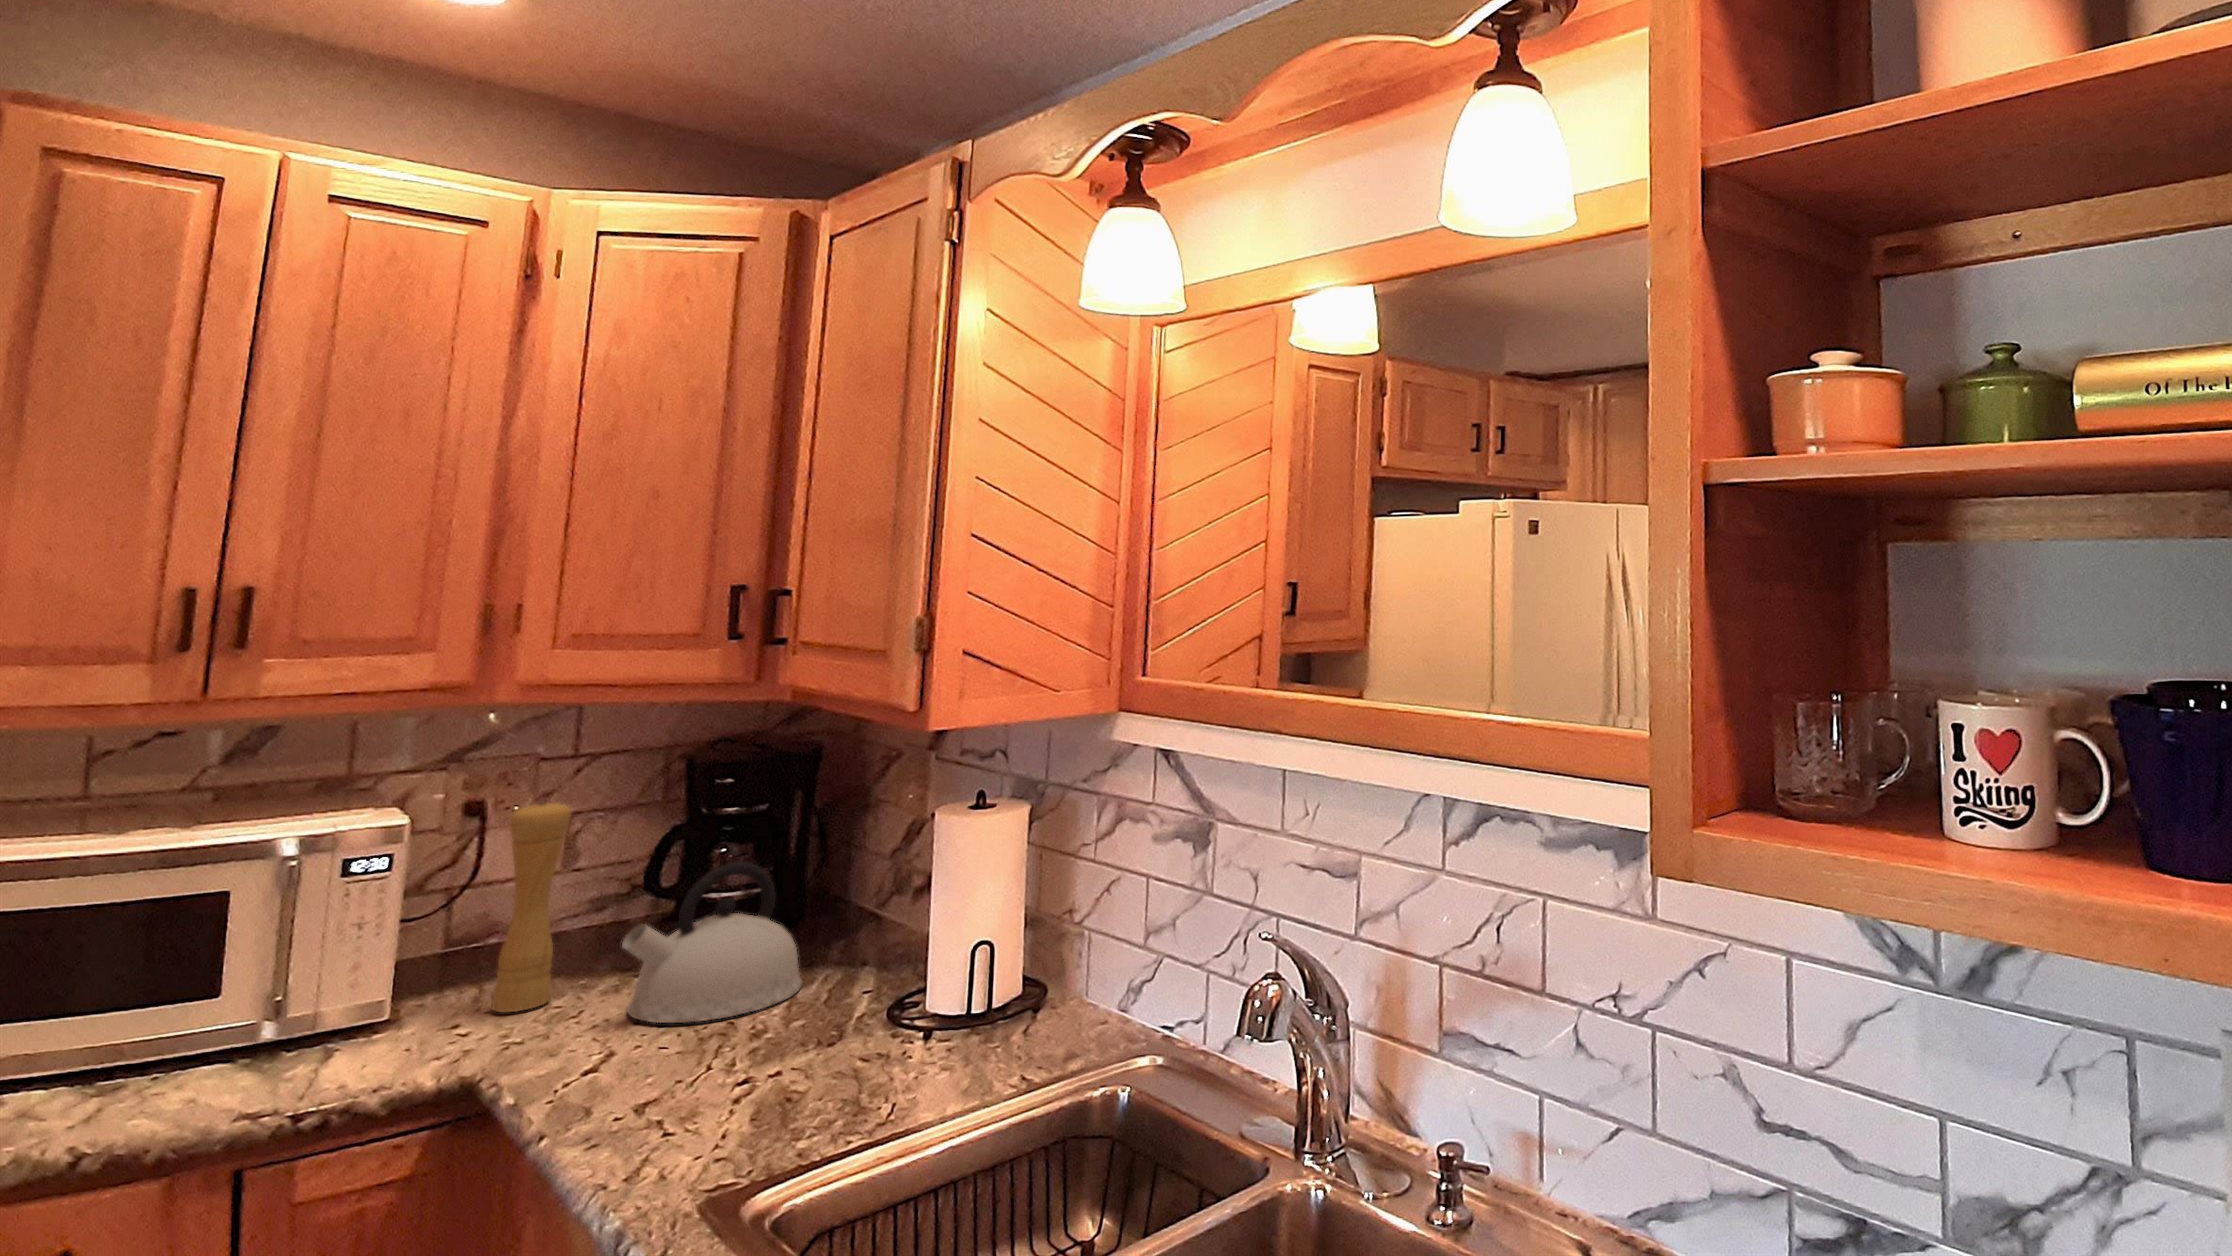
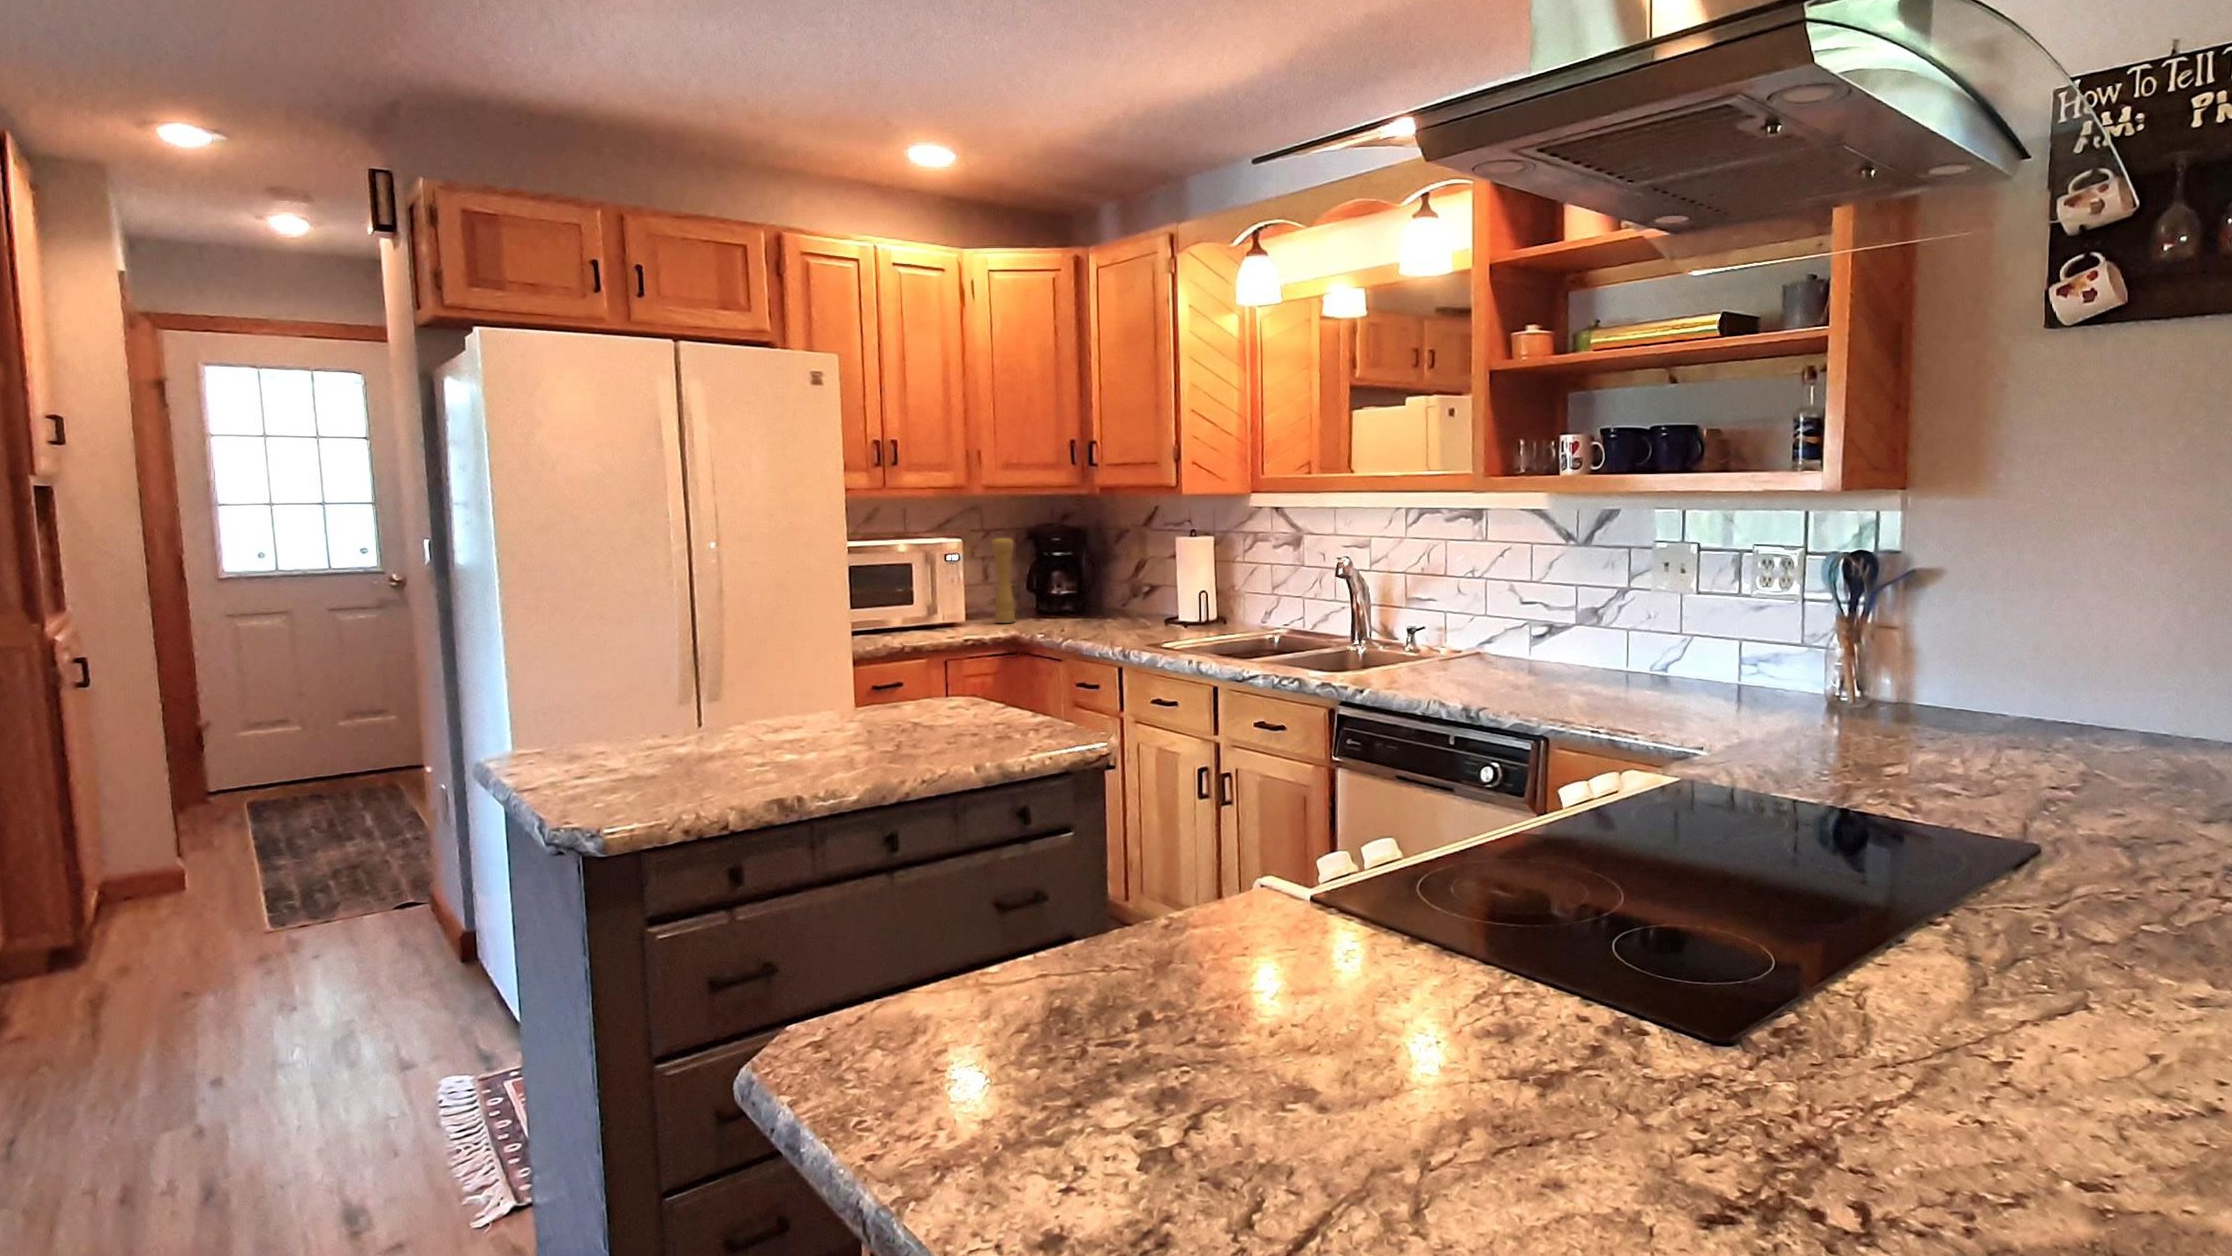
kettle: present [622,862,802,1023] -> none [1050,564,1117,625]

